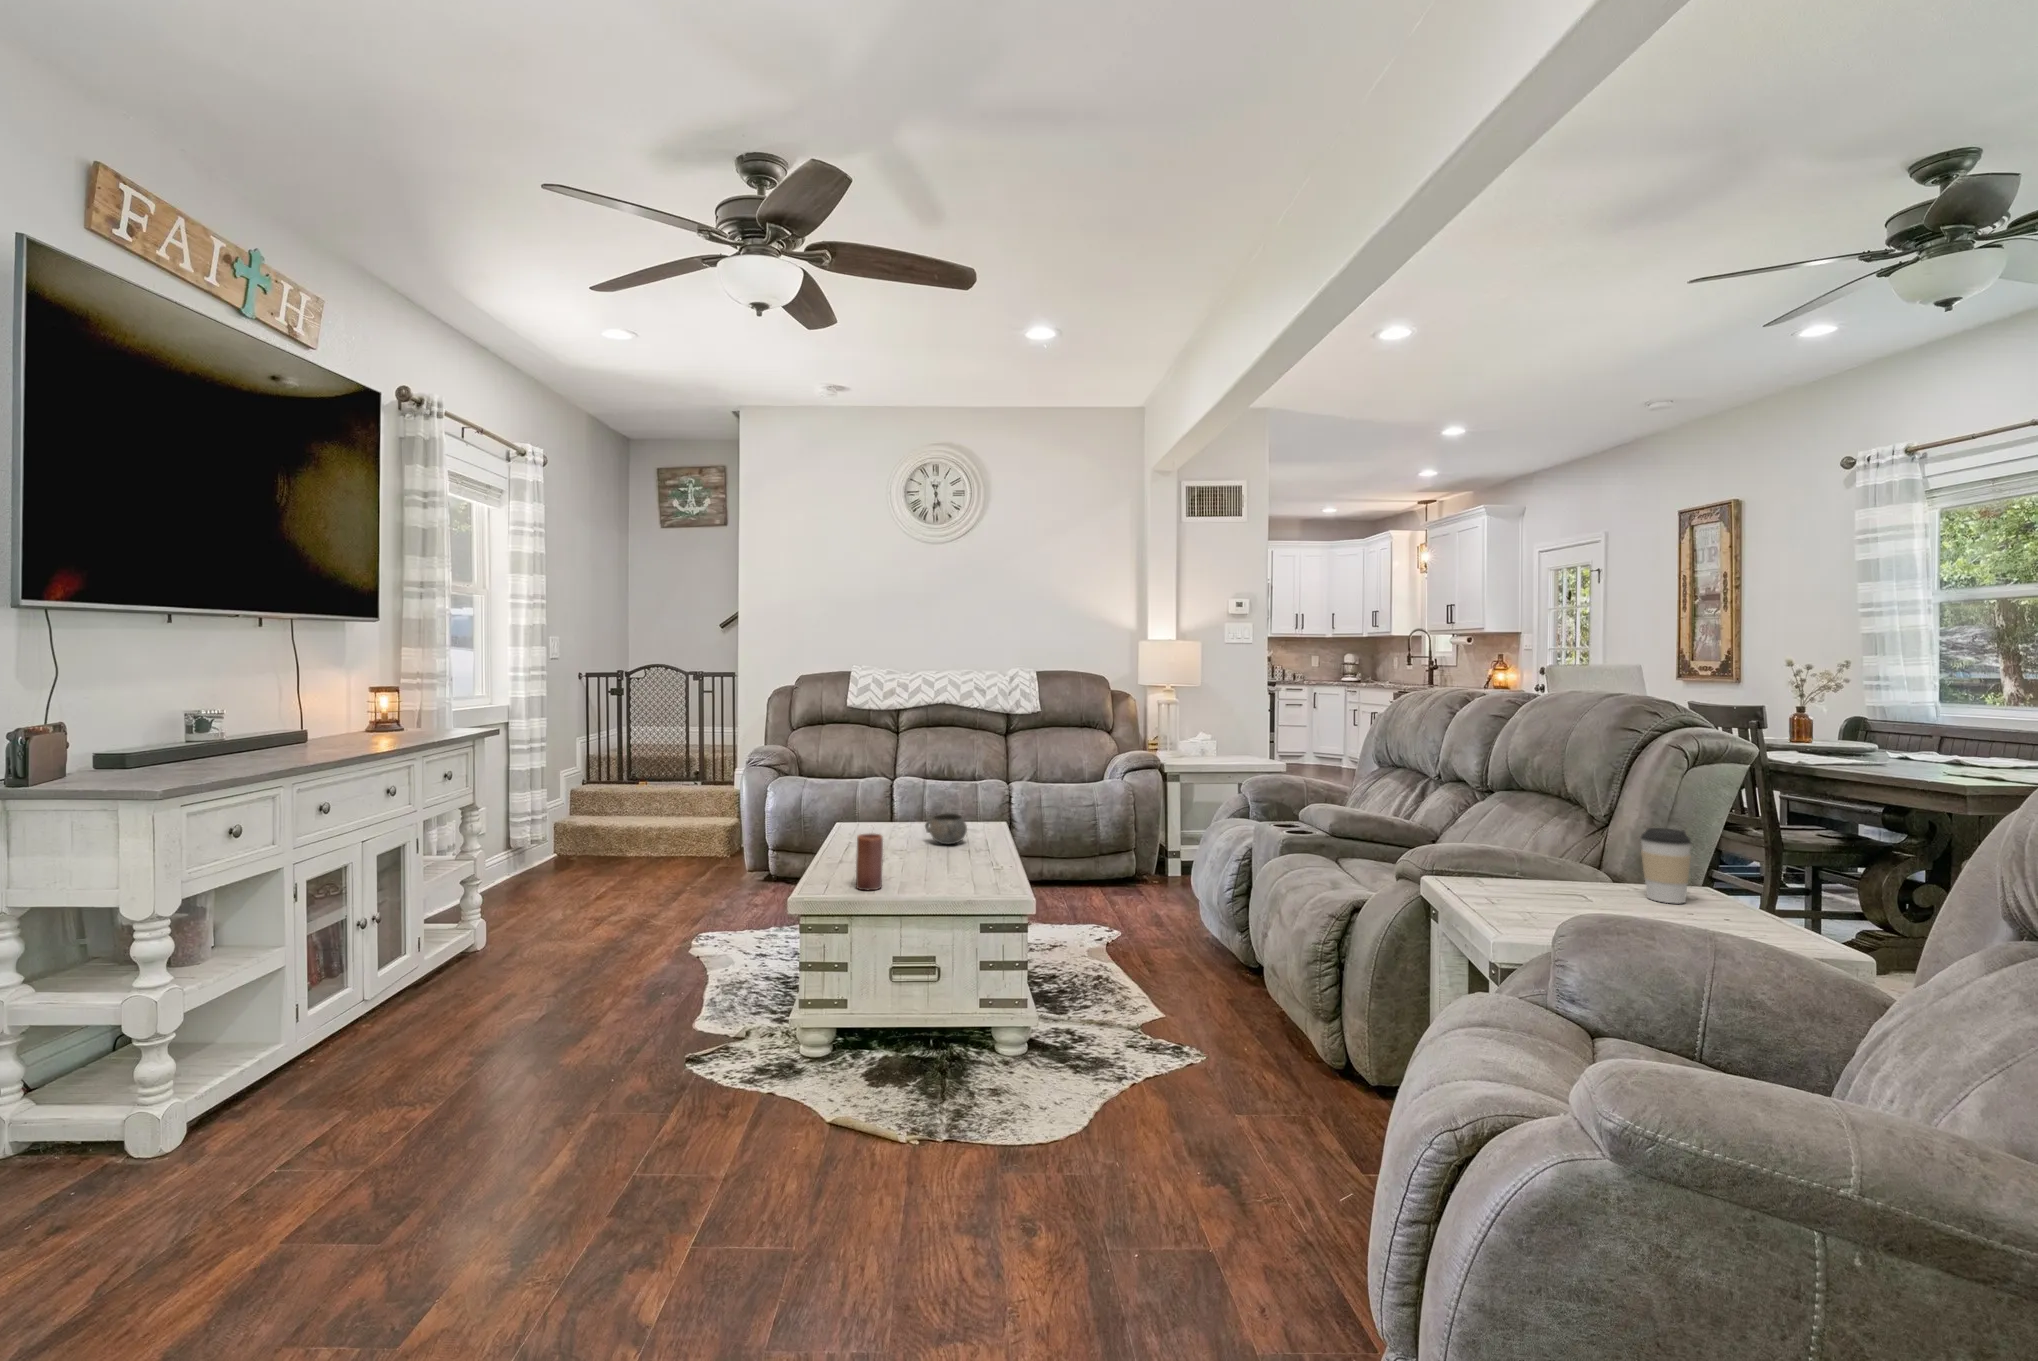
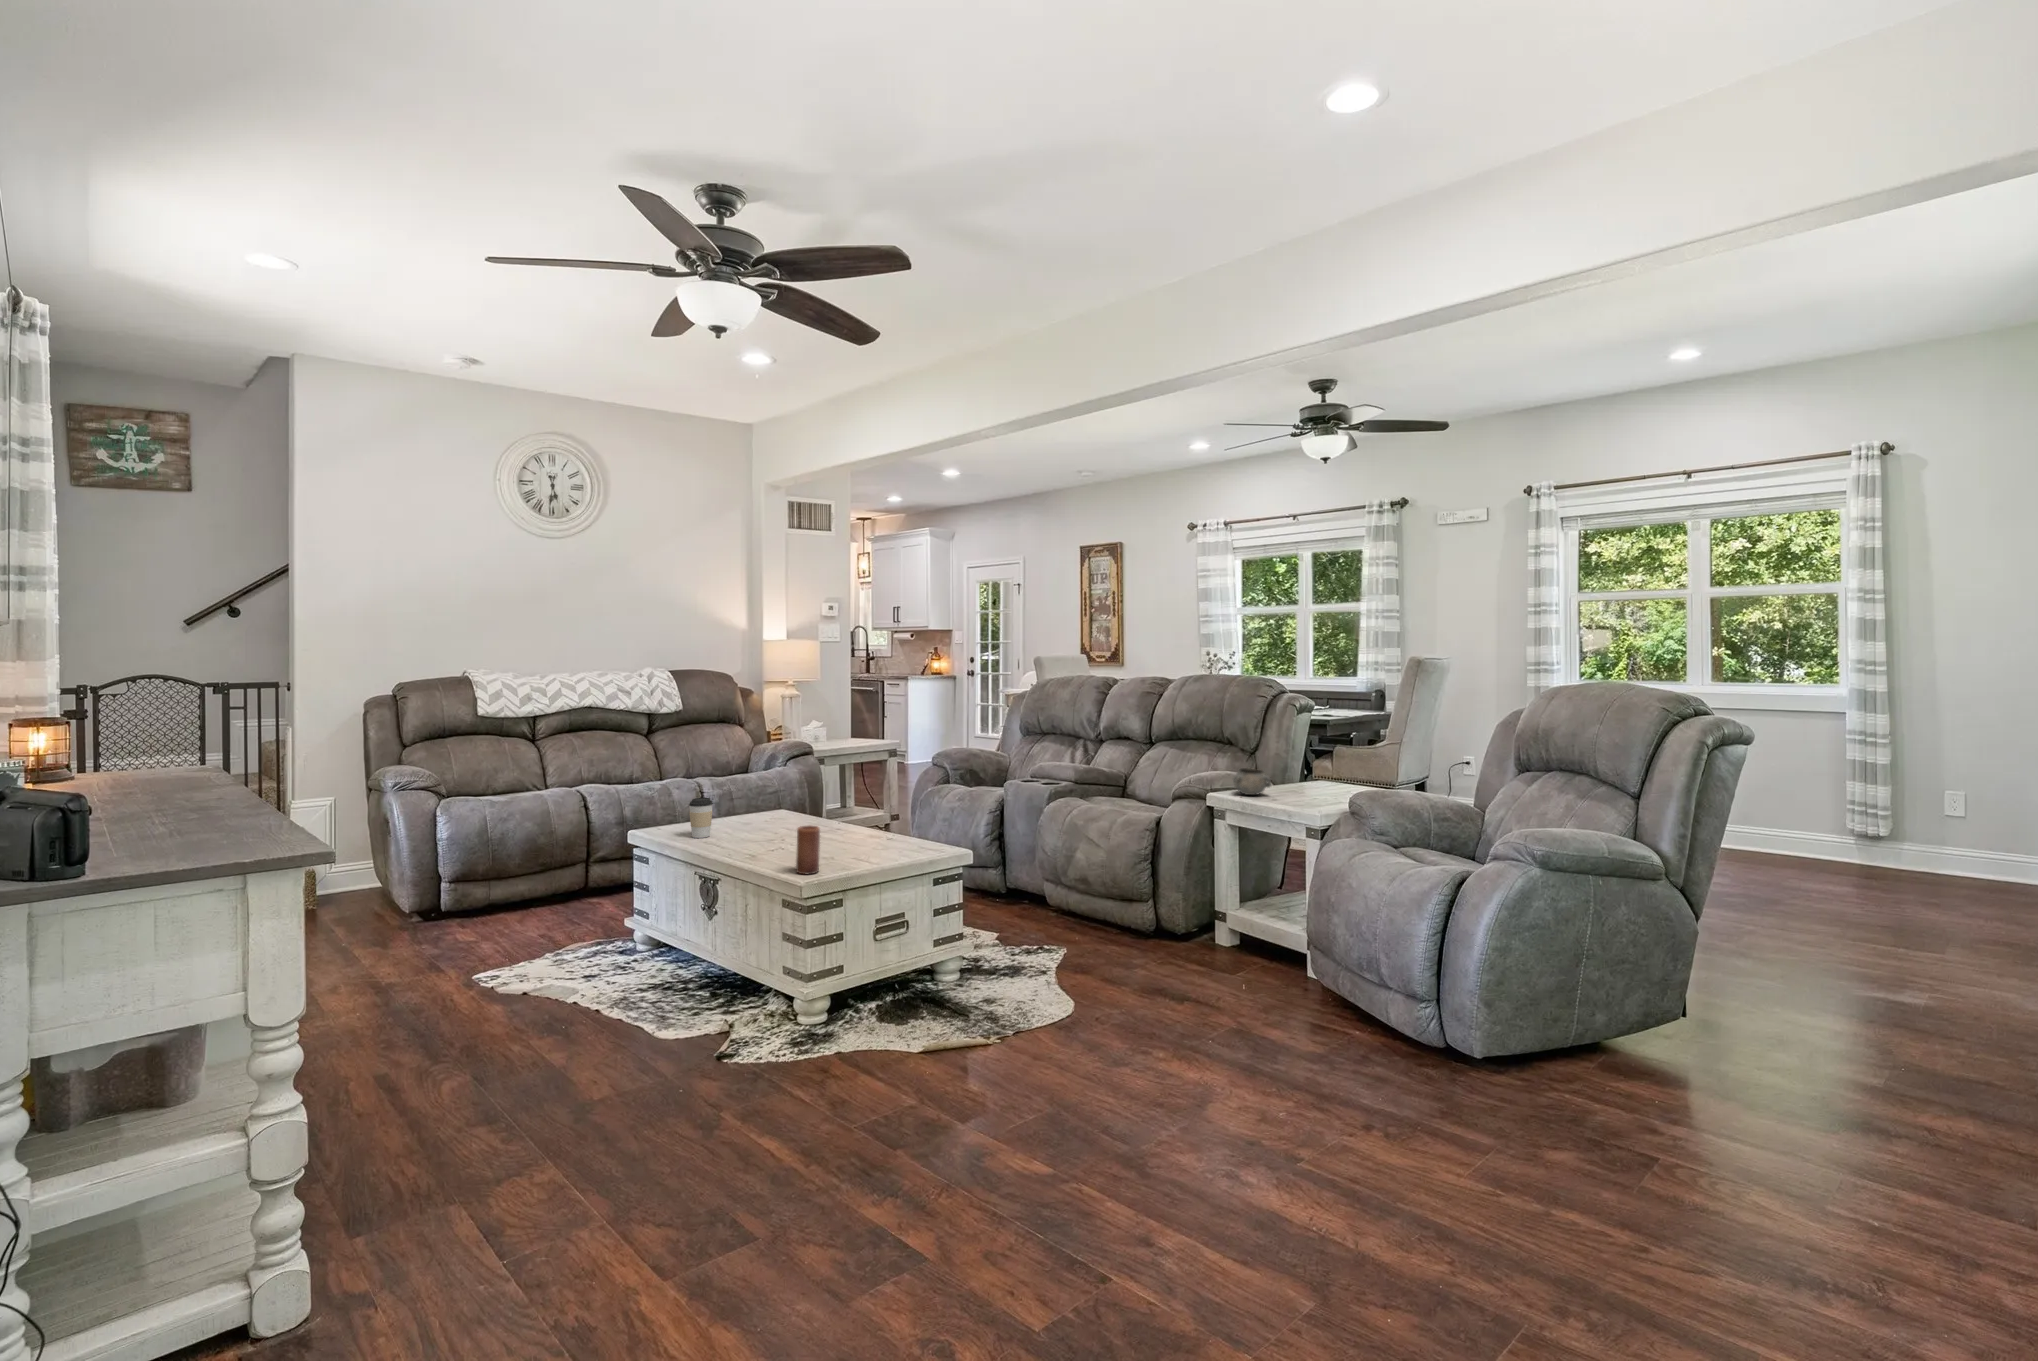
decorative bowl: present [925,813,967,844] -> present [1233,768,1271,795]
coffee cup: present [1641,828,1691,903] -> present [689,798,713,838]

